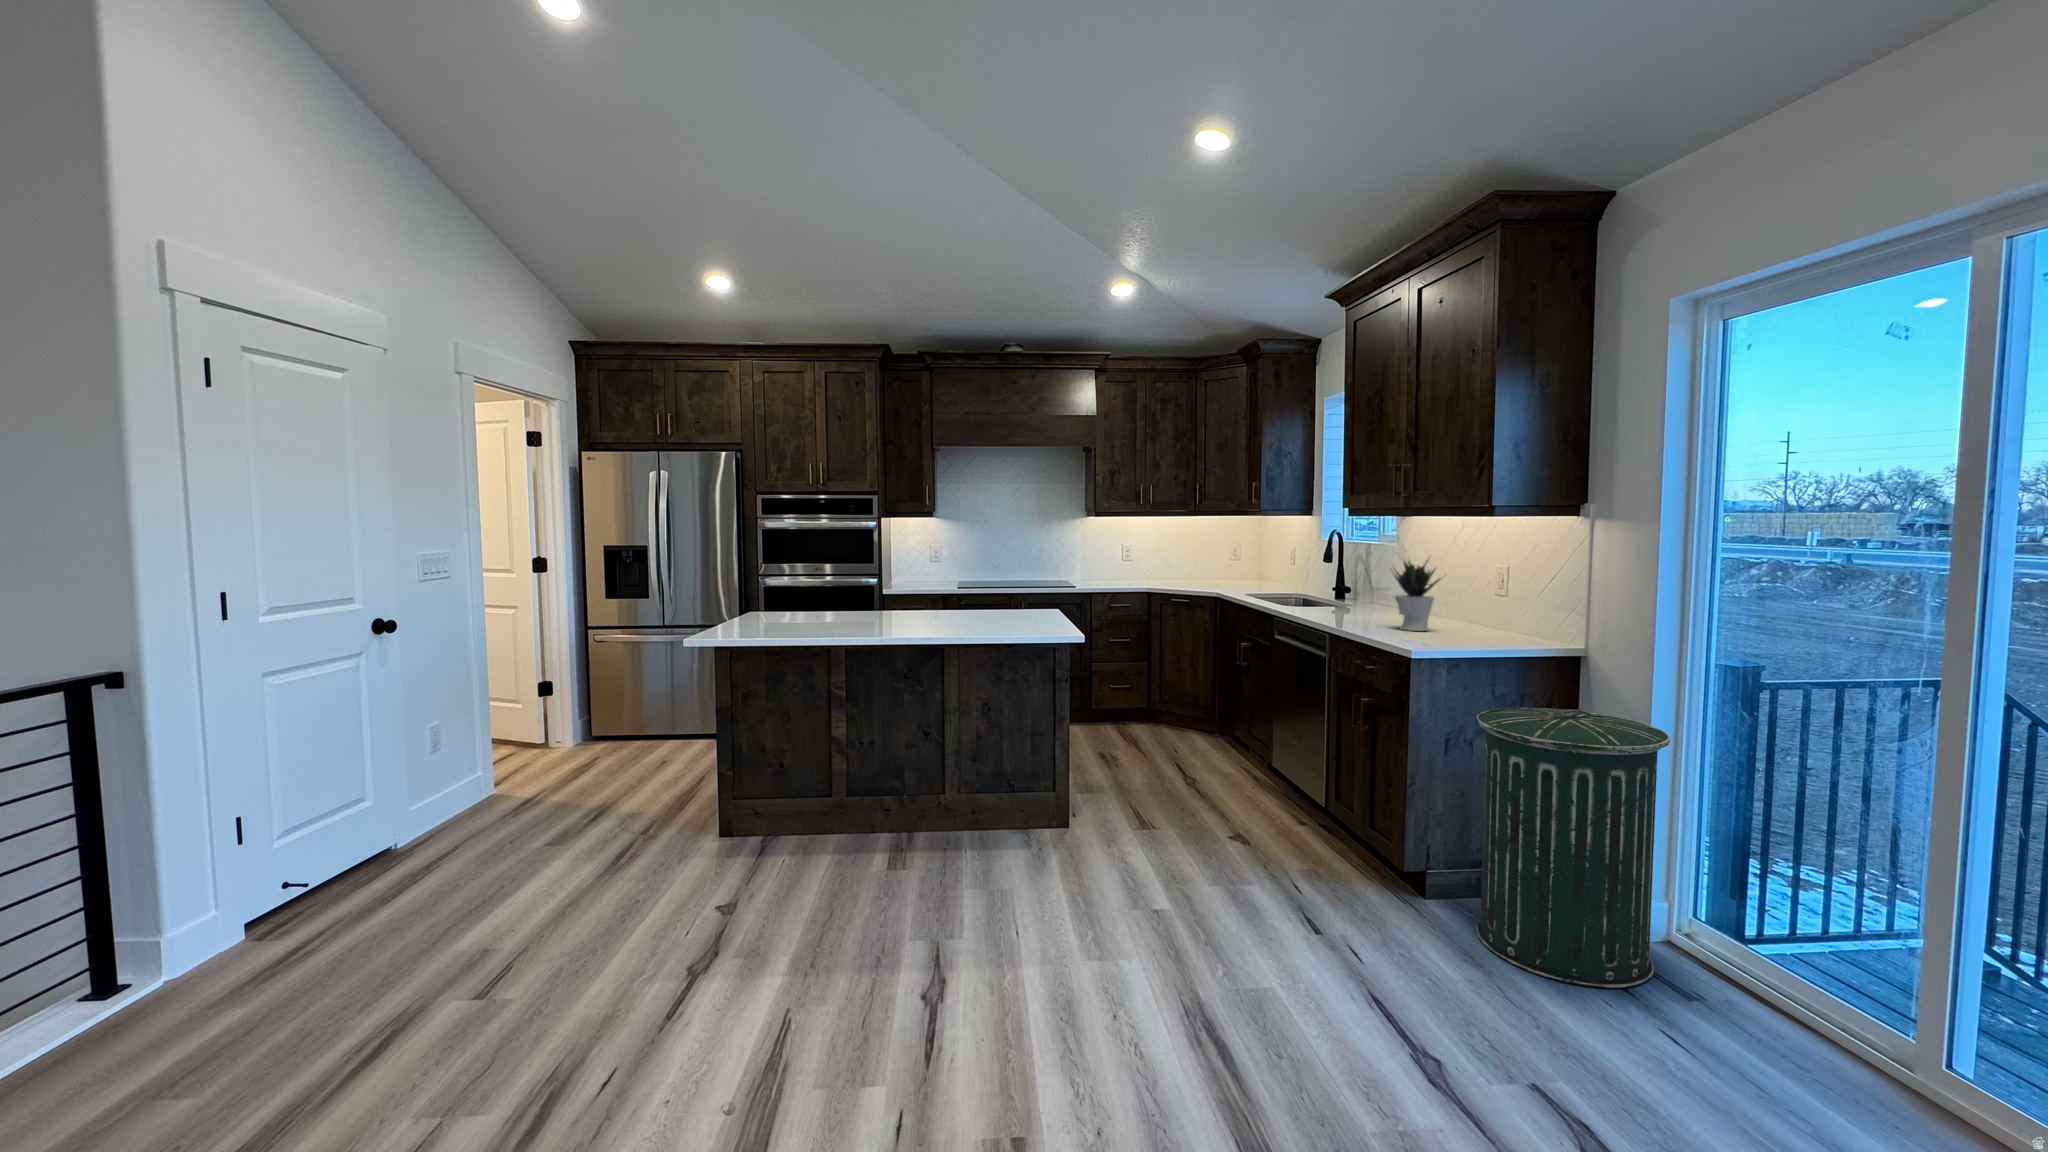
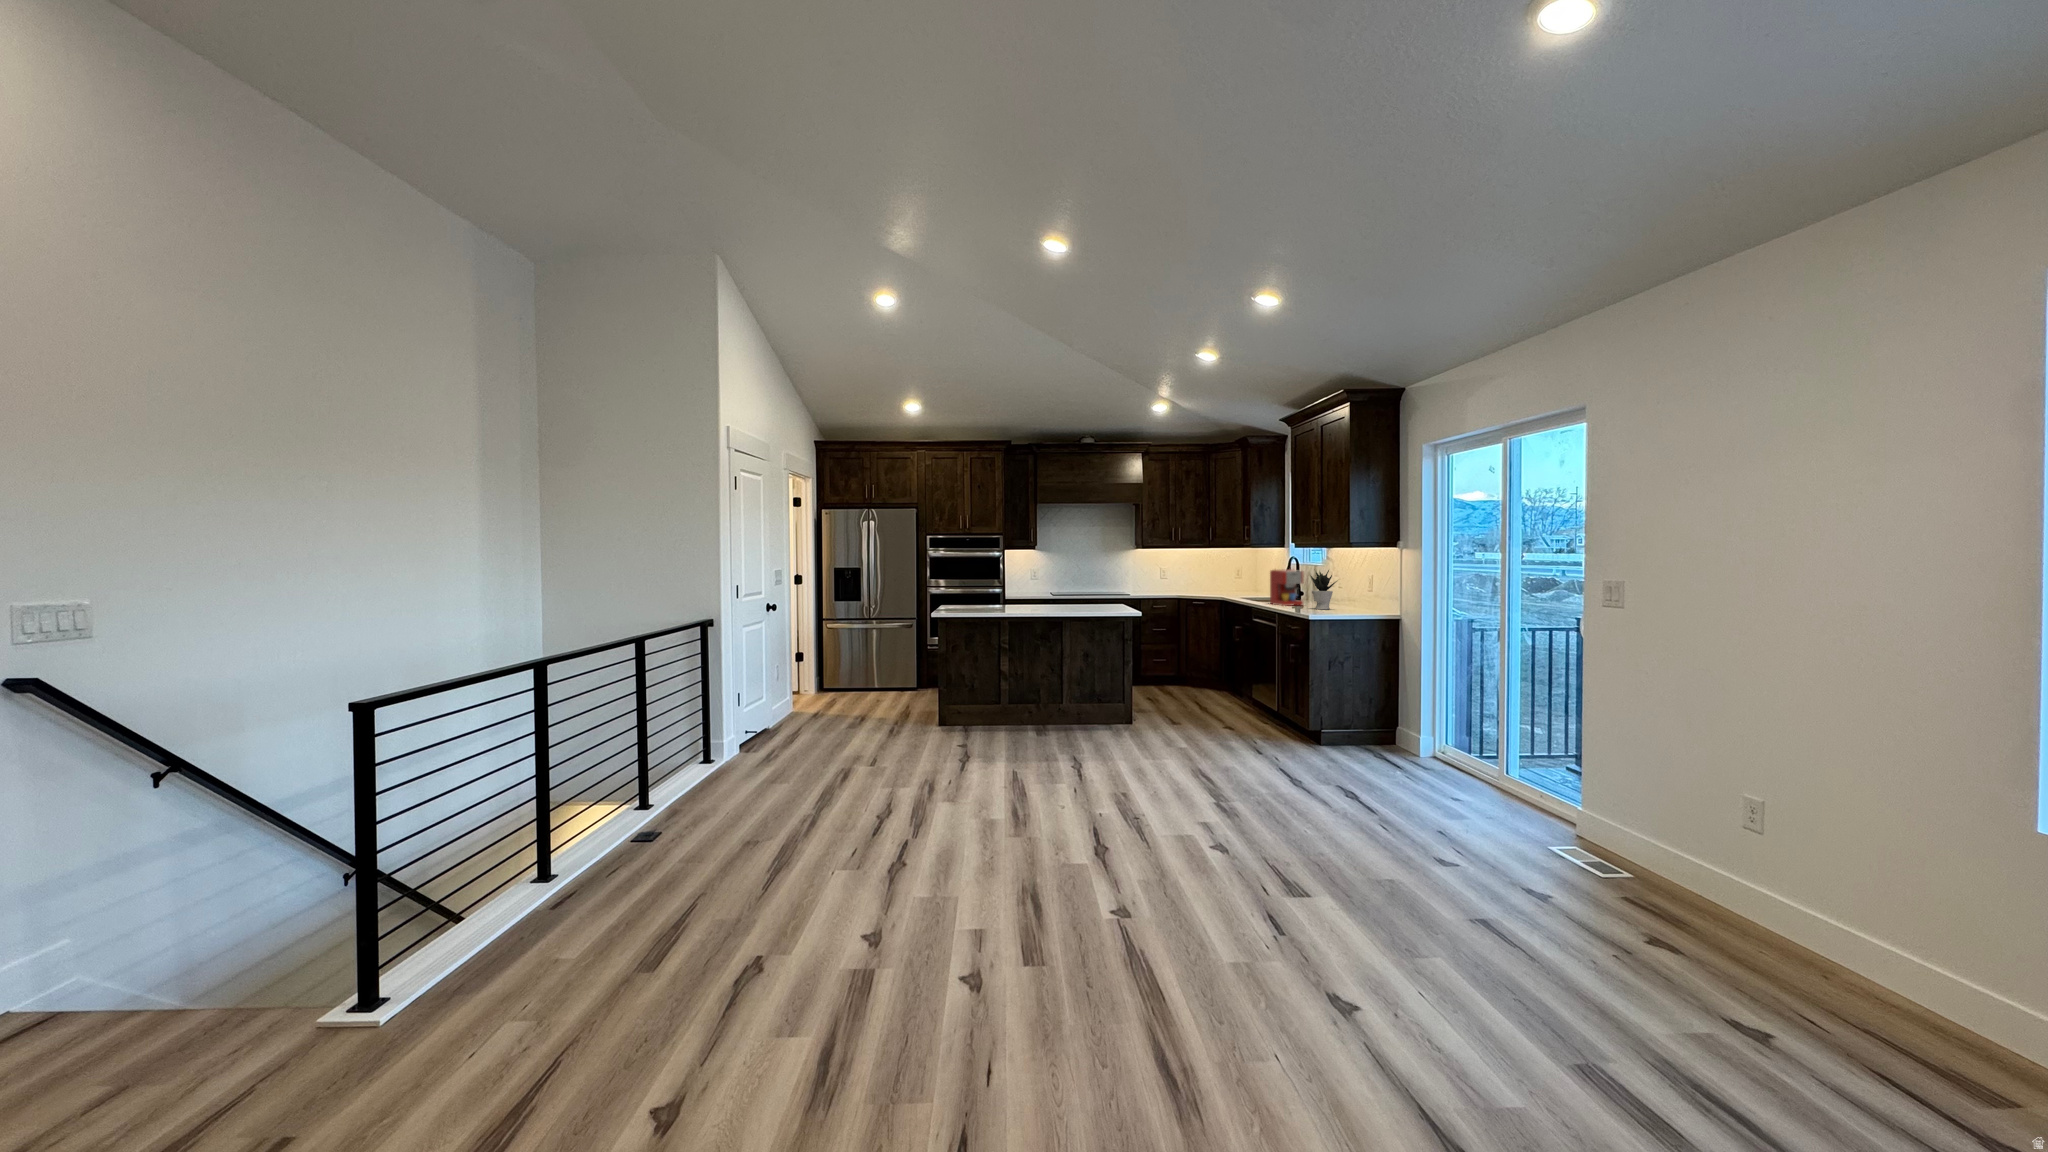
coffee maker: none [1307,554,1369,619] -> present [1270,569,1303,606]
trash can: present [1476,708,1670,988] -> none [1338,640,1421,764]

